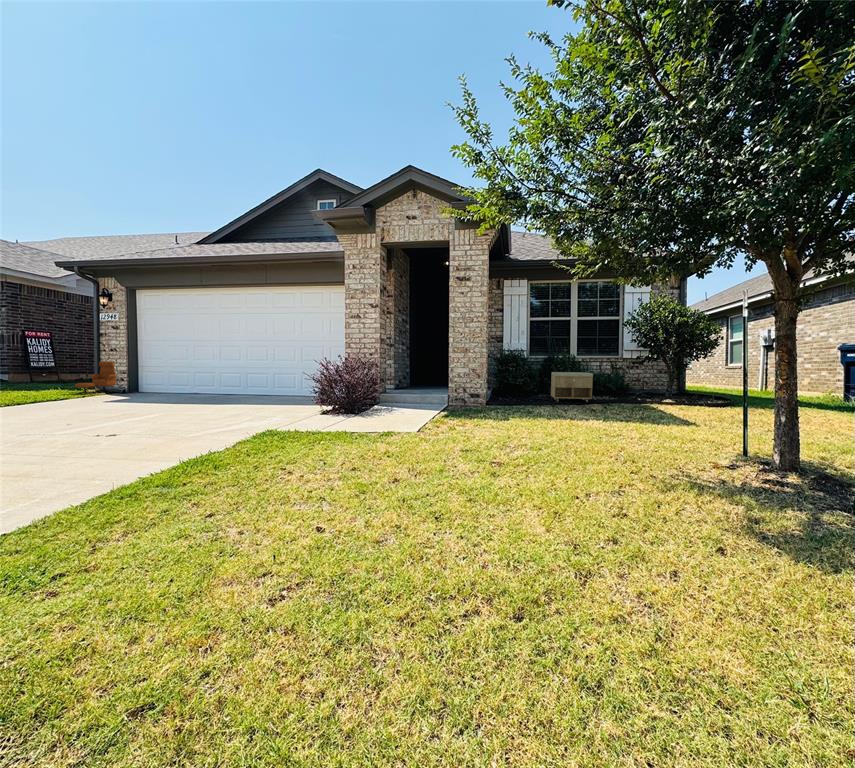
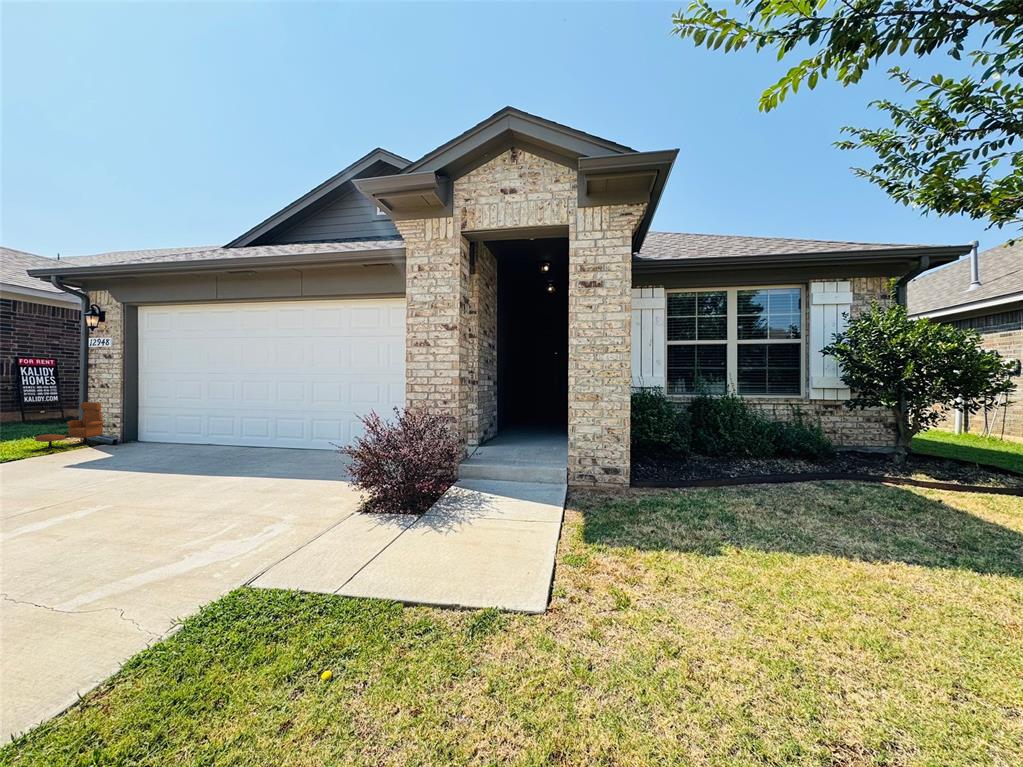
storage bench: present [551,372,593,401] -> none [712,423,783,469]

